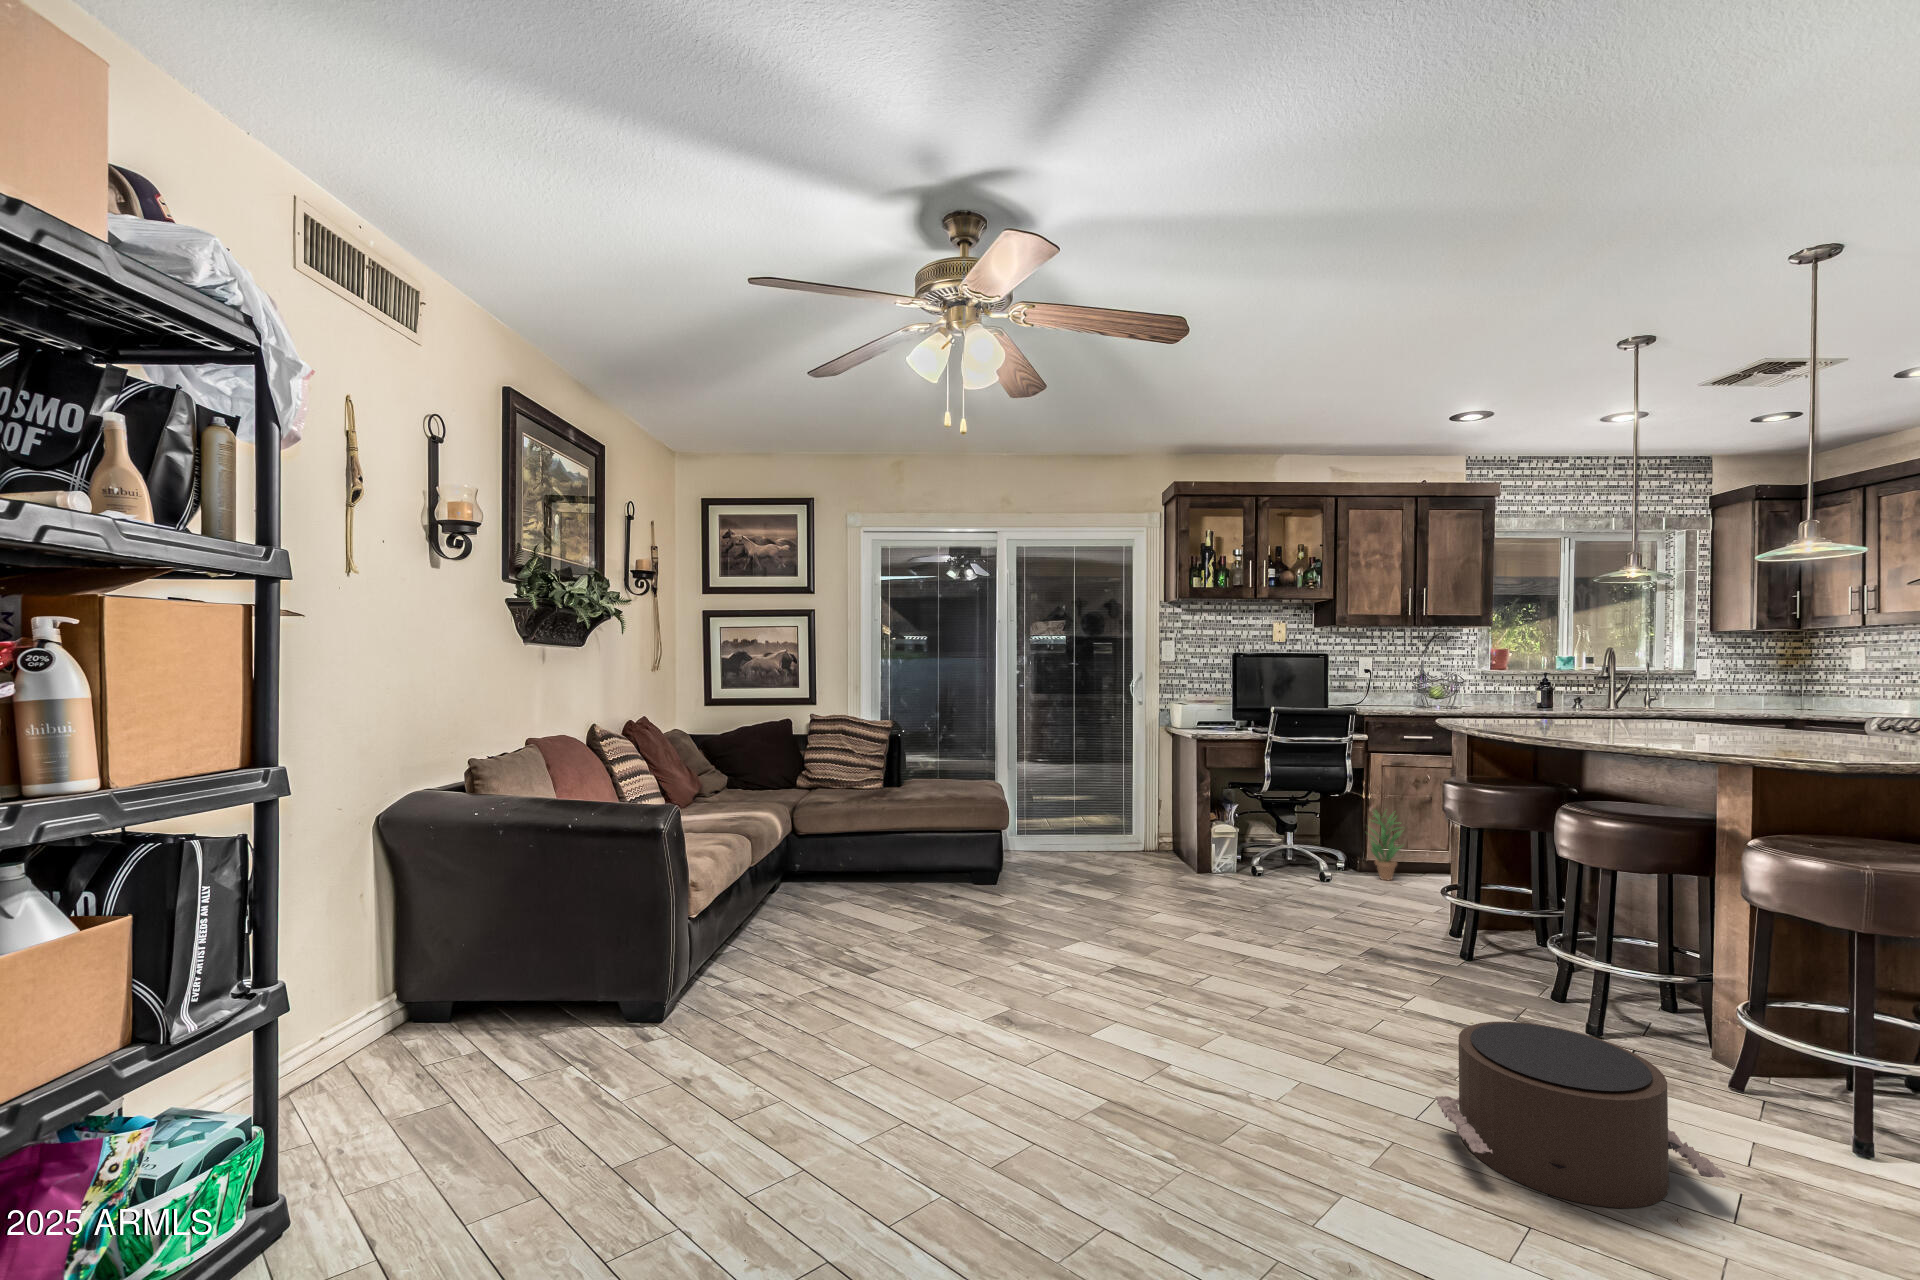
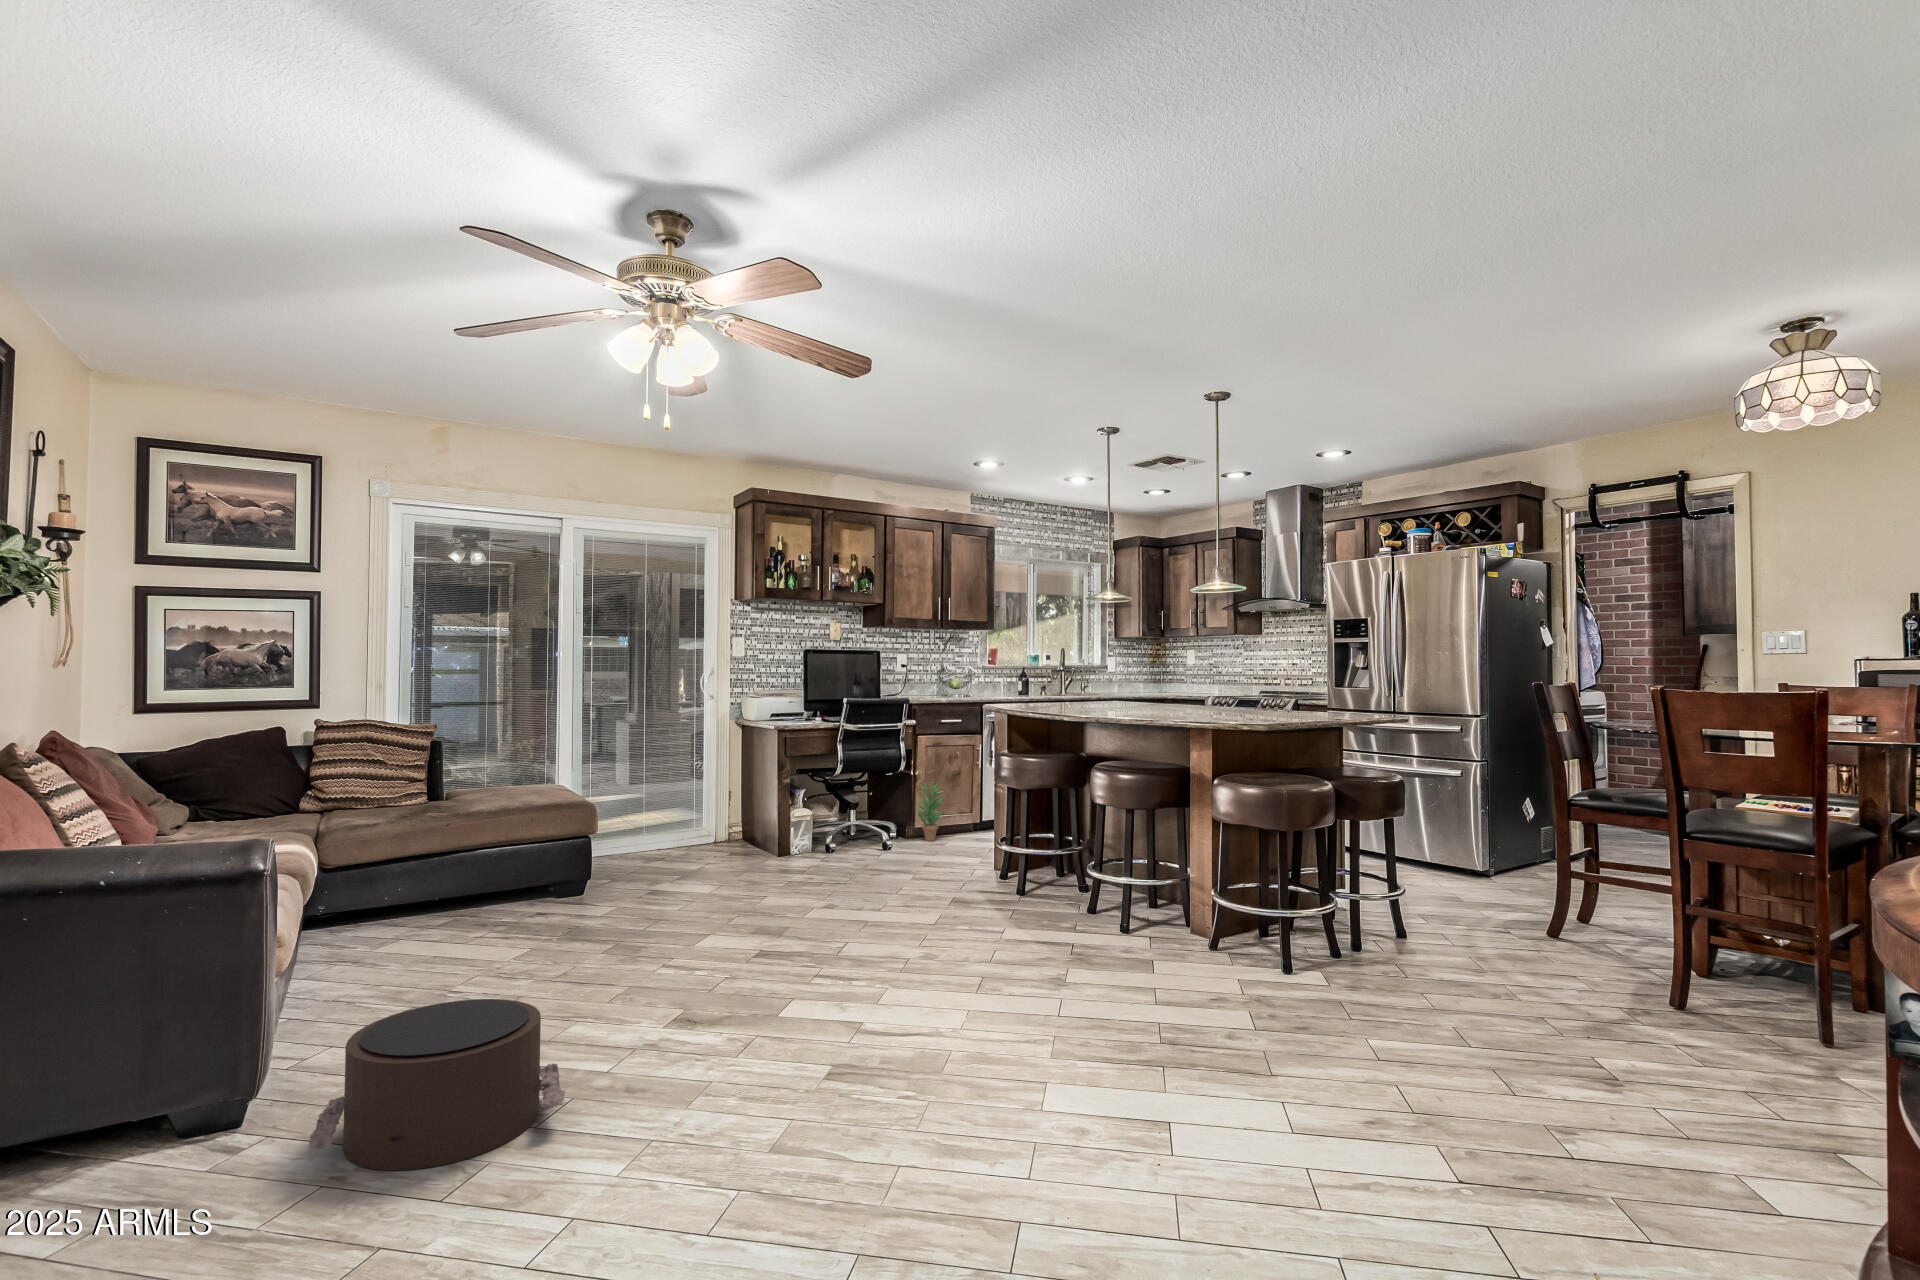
pouf: present [1435,1021,1726,1208] -> present [309,999,565,1170]

